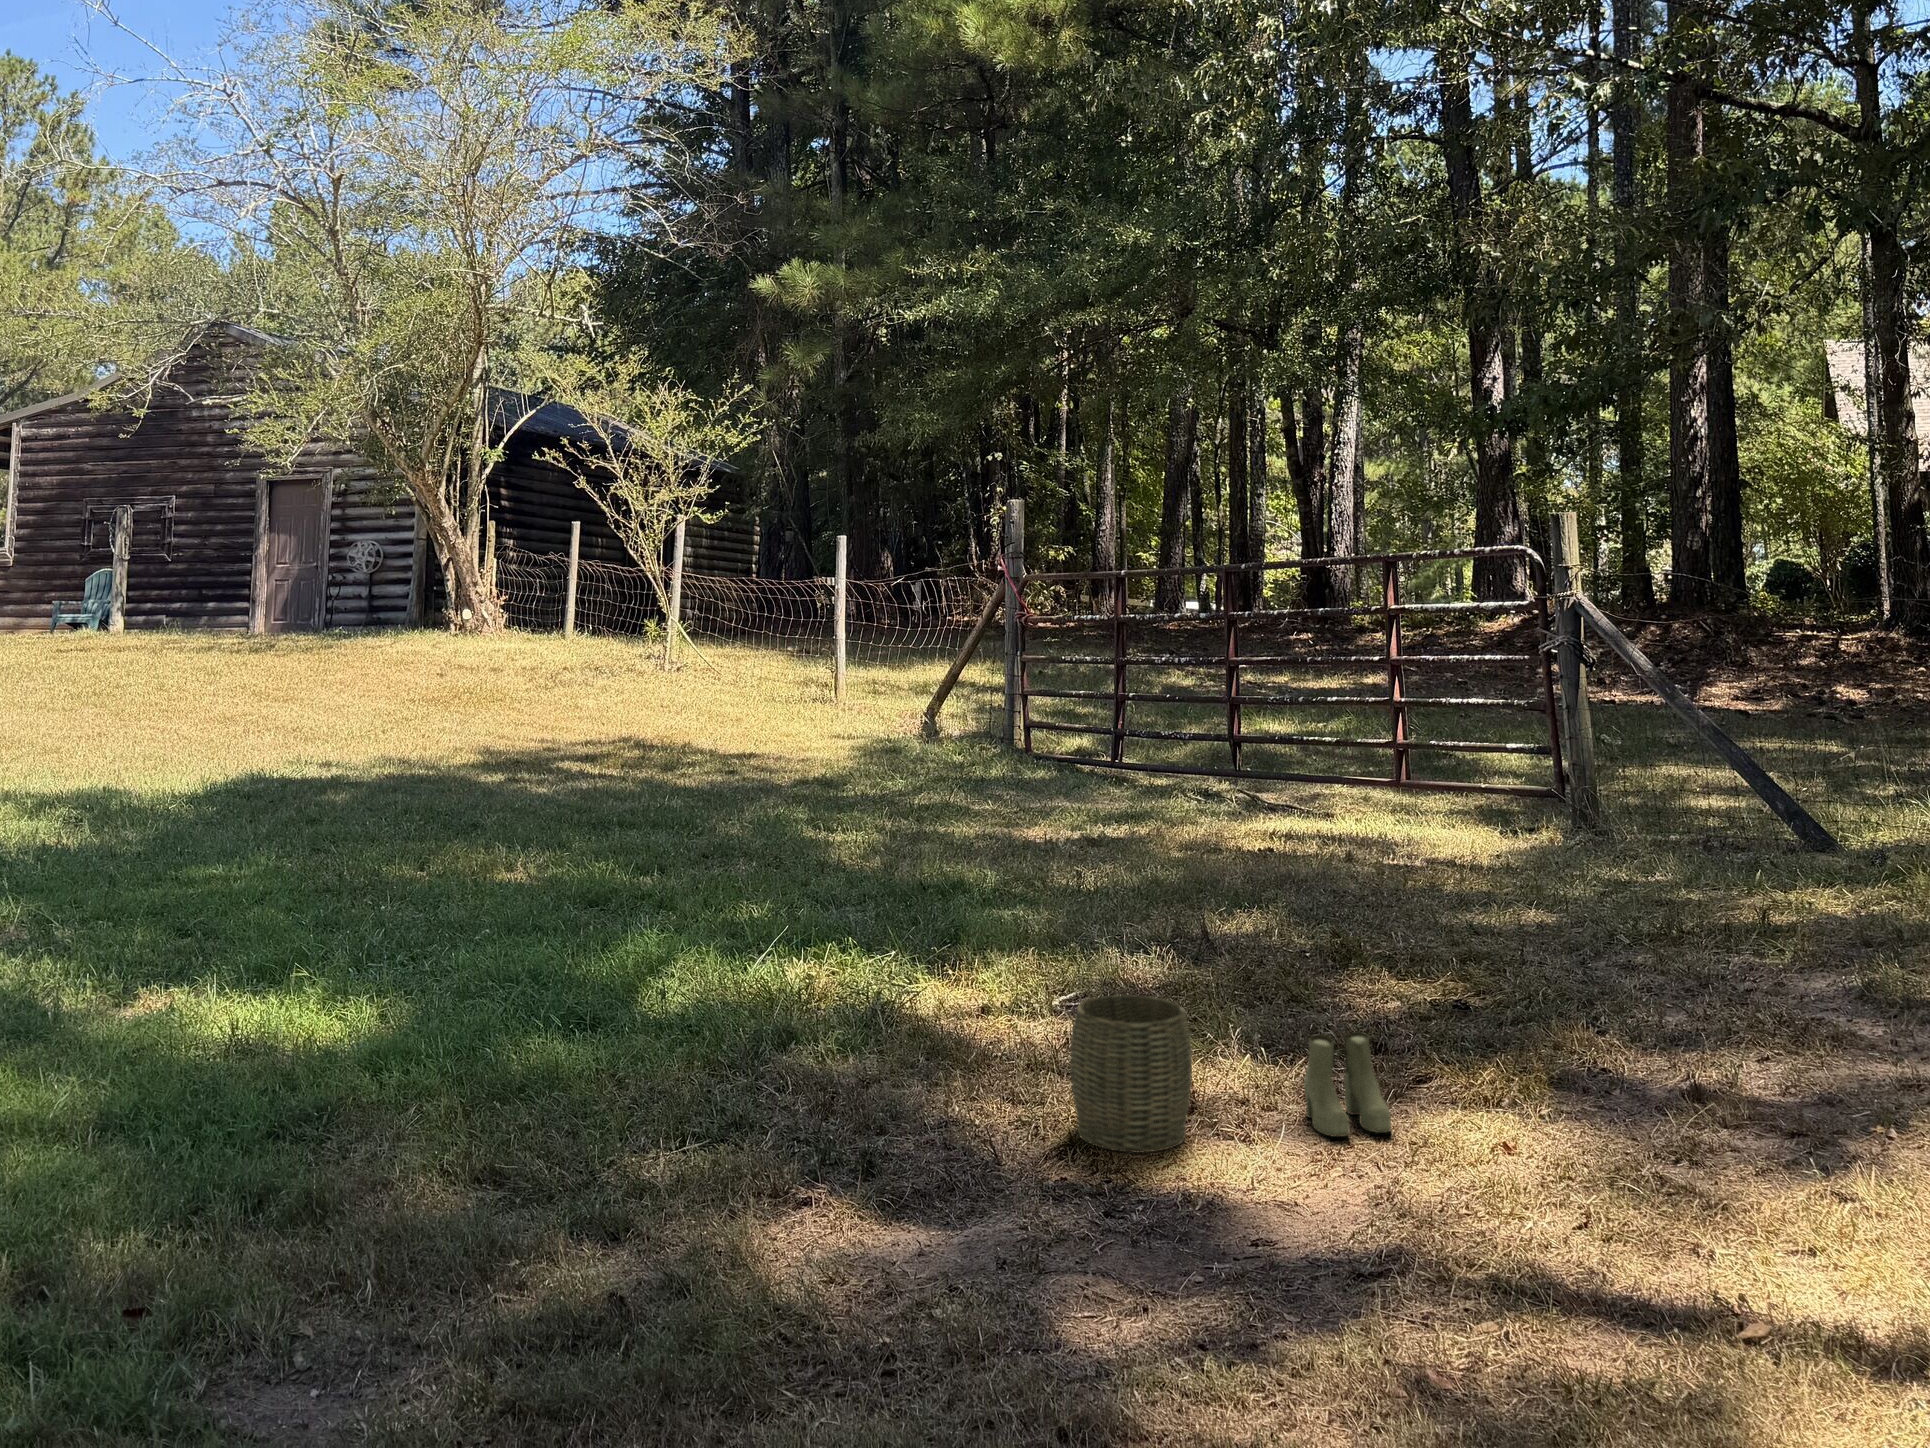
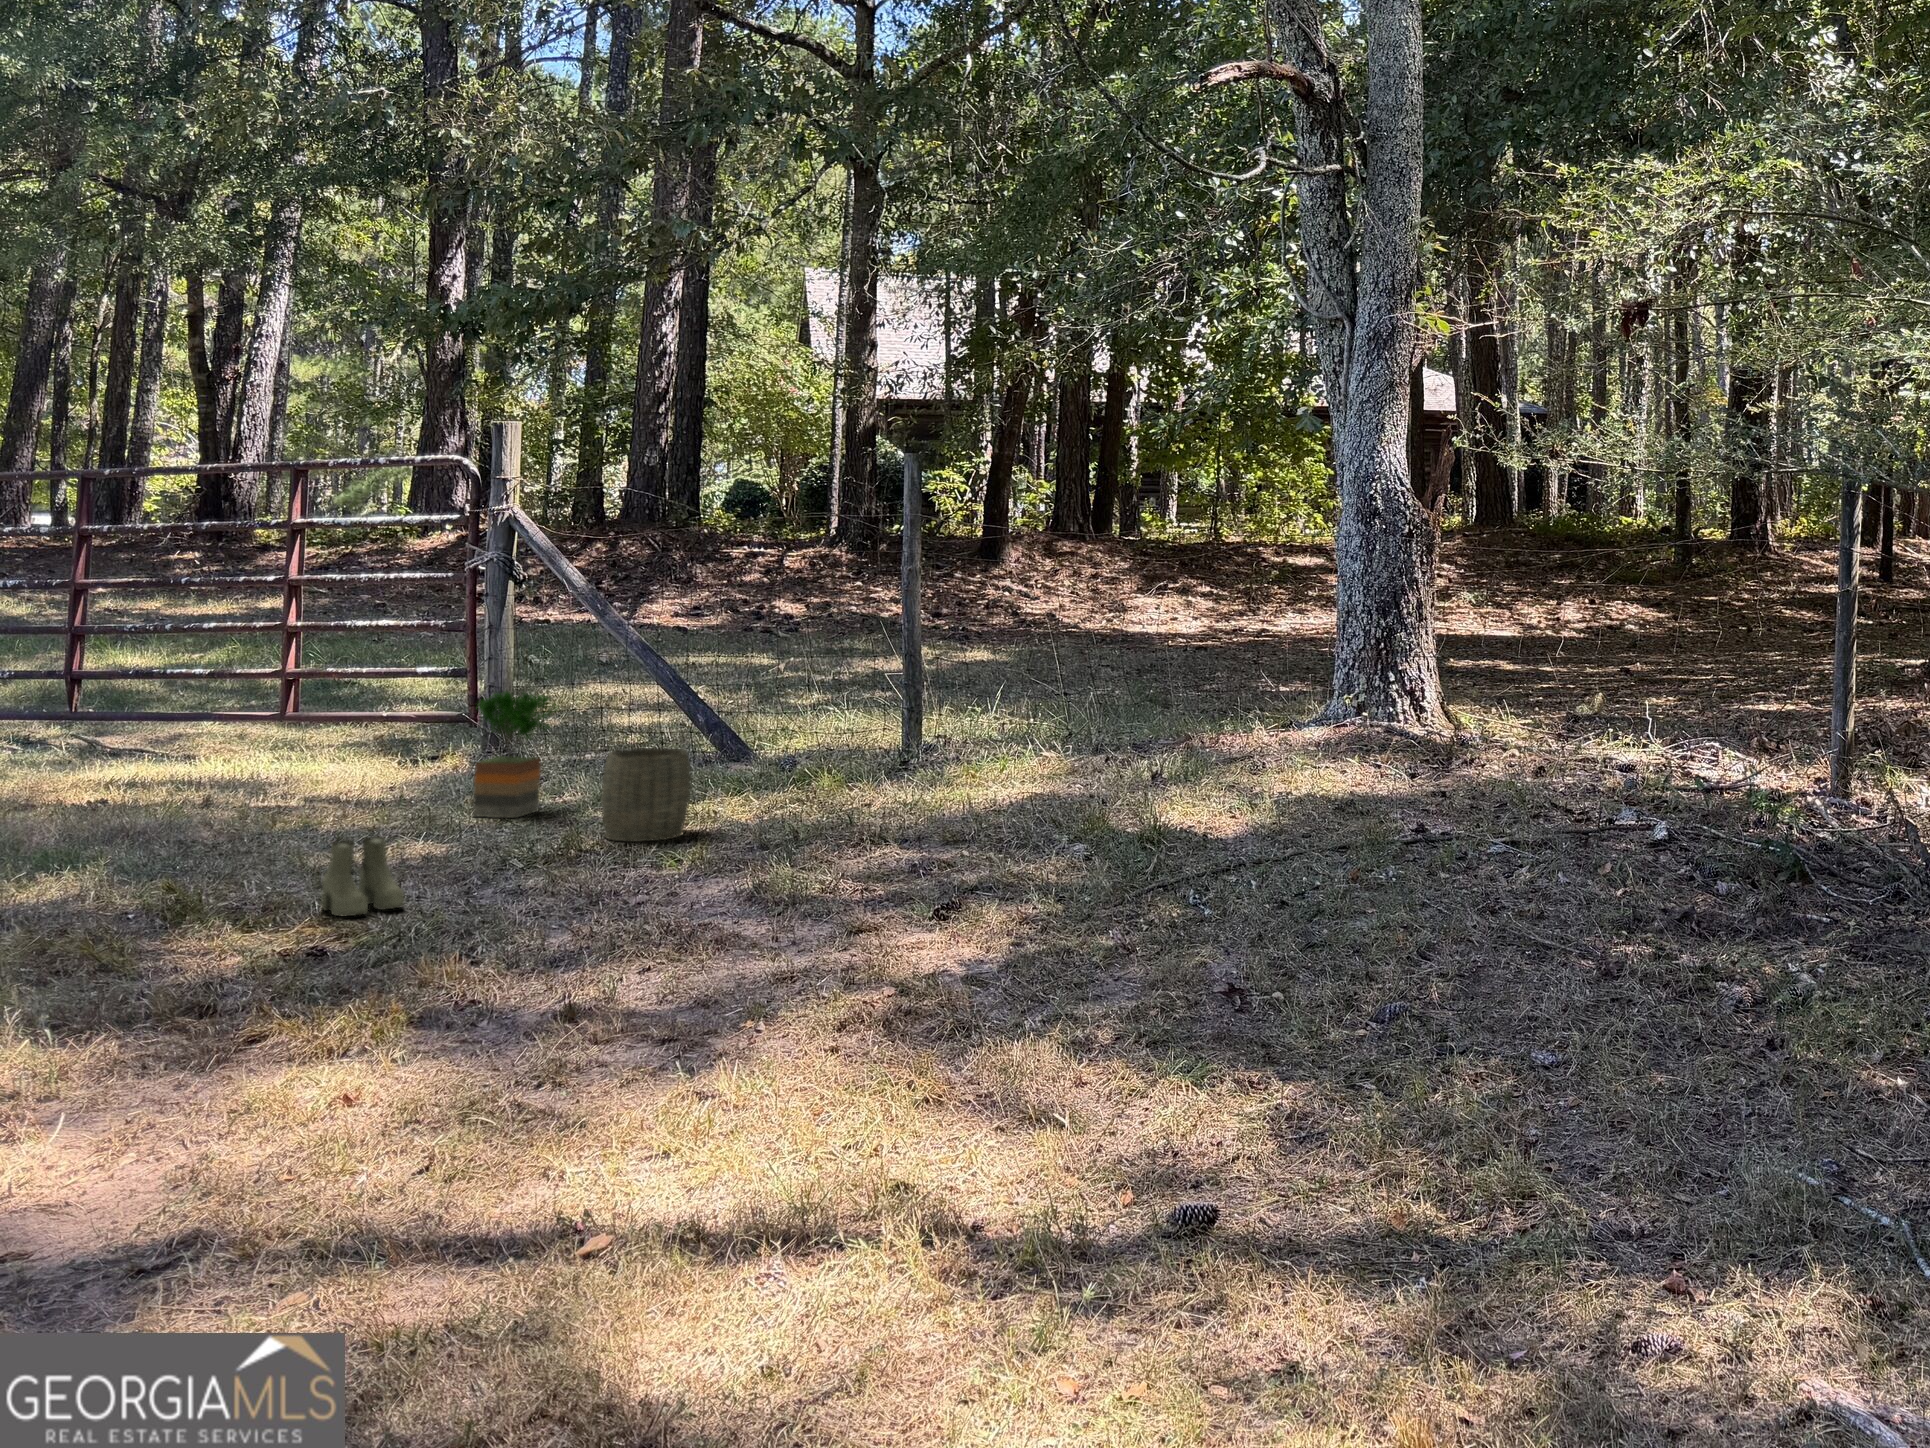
potted tree: none [1488,827,1582,980] -> present [473,692,557,818]
woven basket: present [1071,995,1192,1153] -> present [601,748,691,842]

